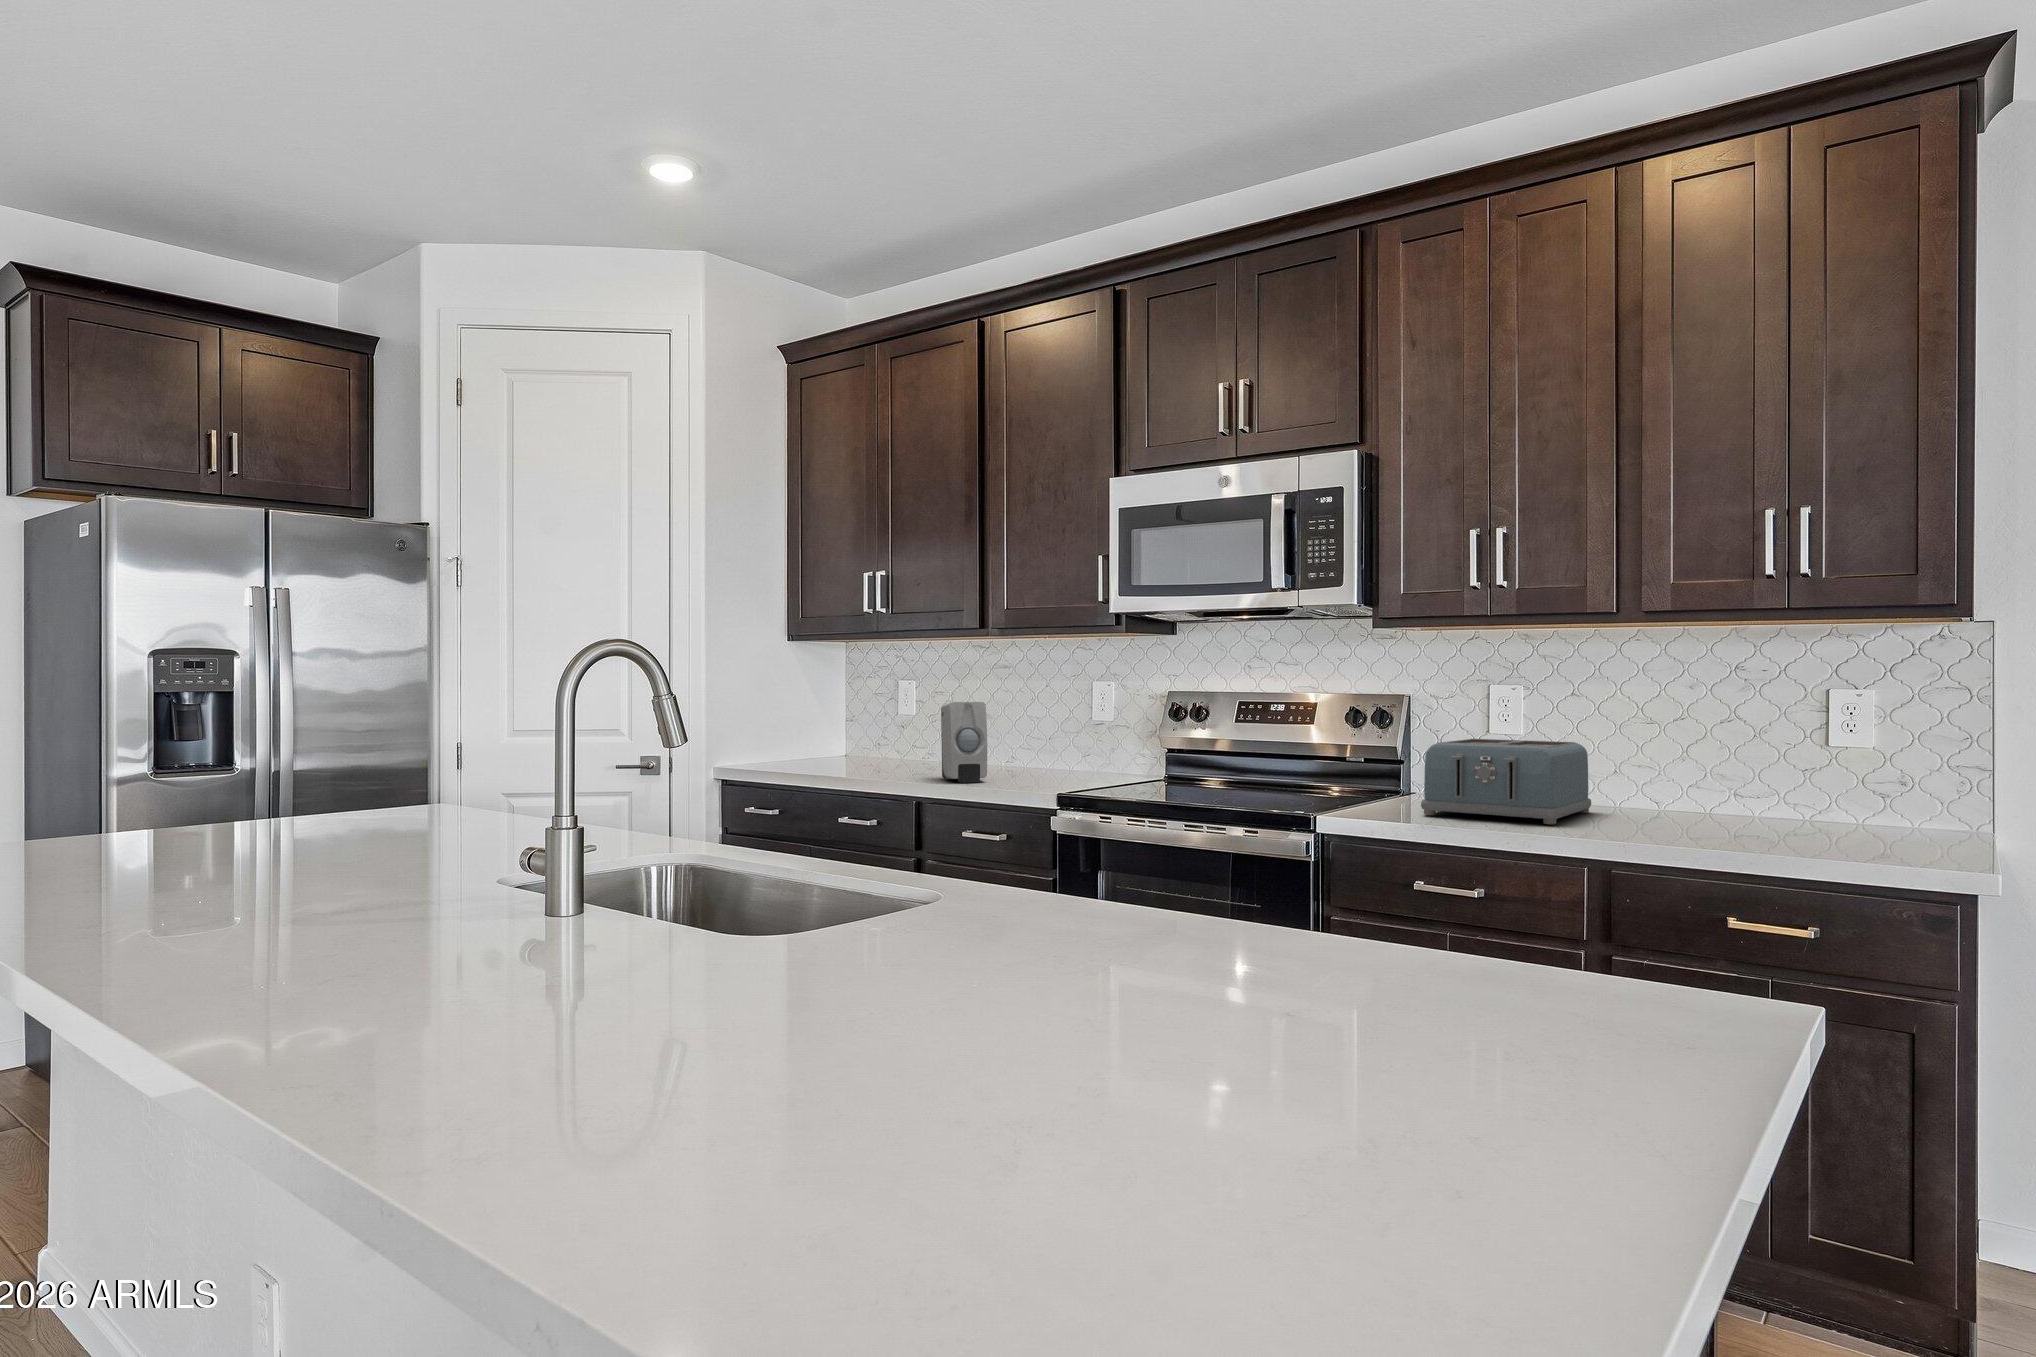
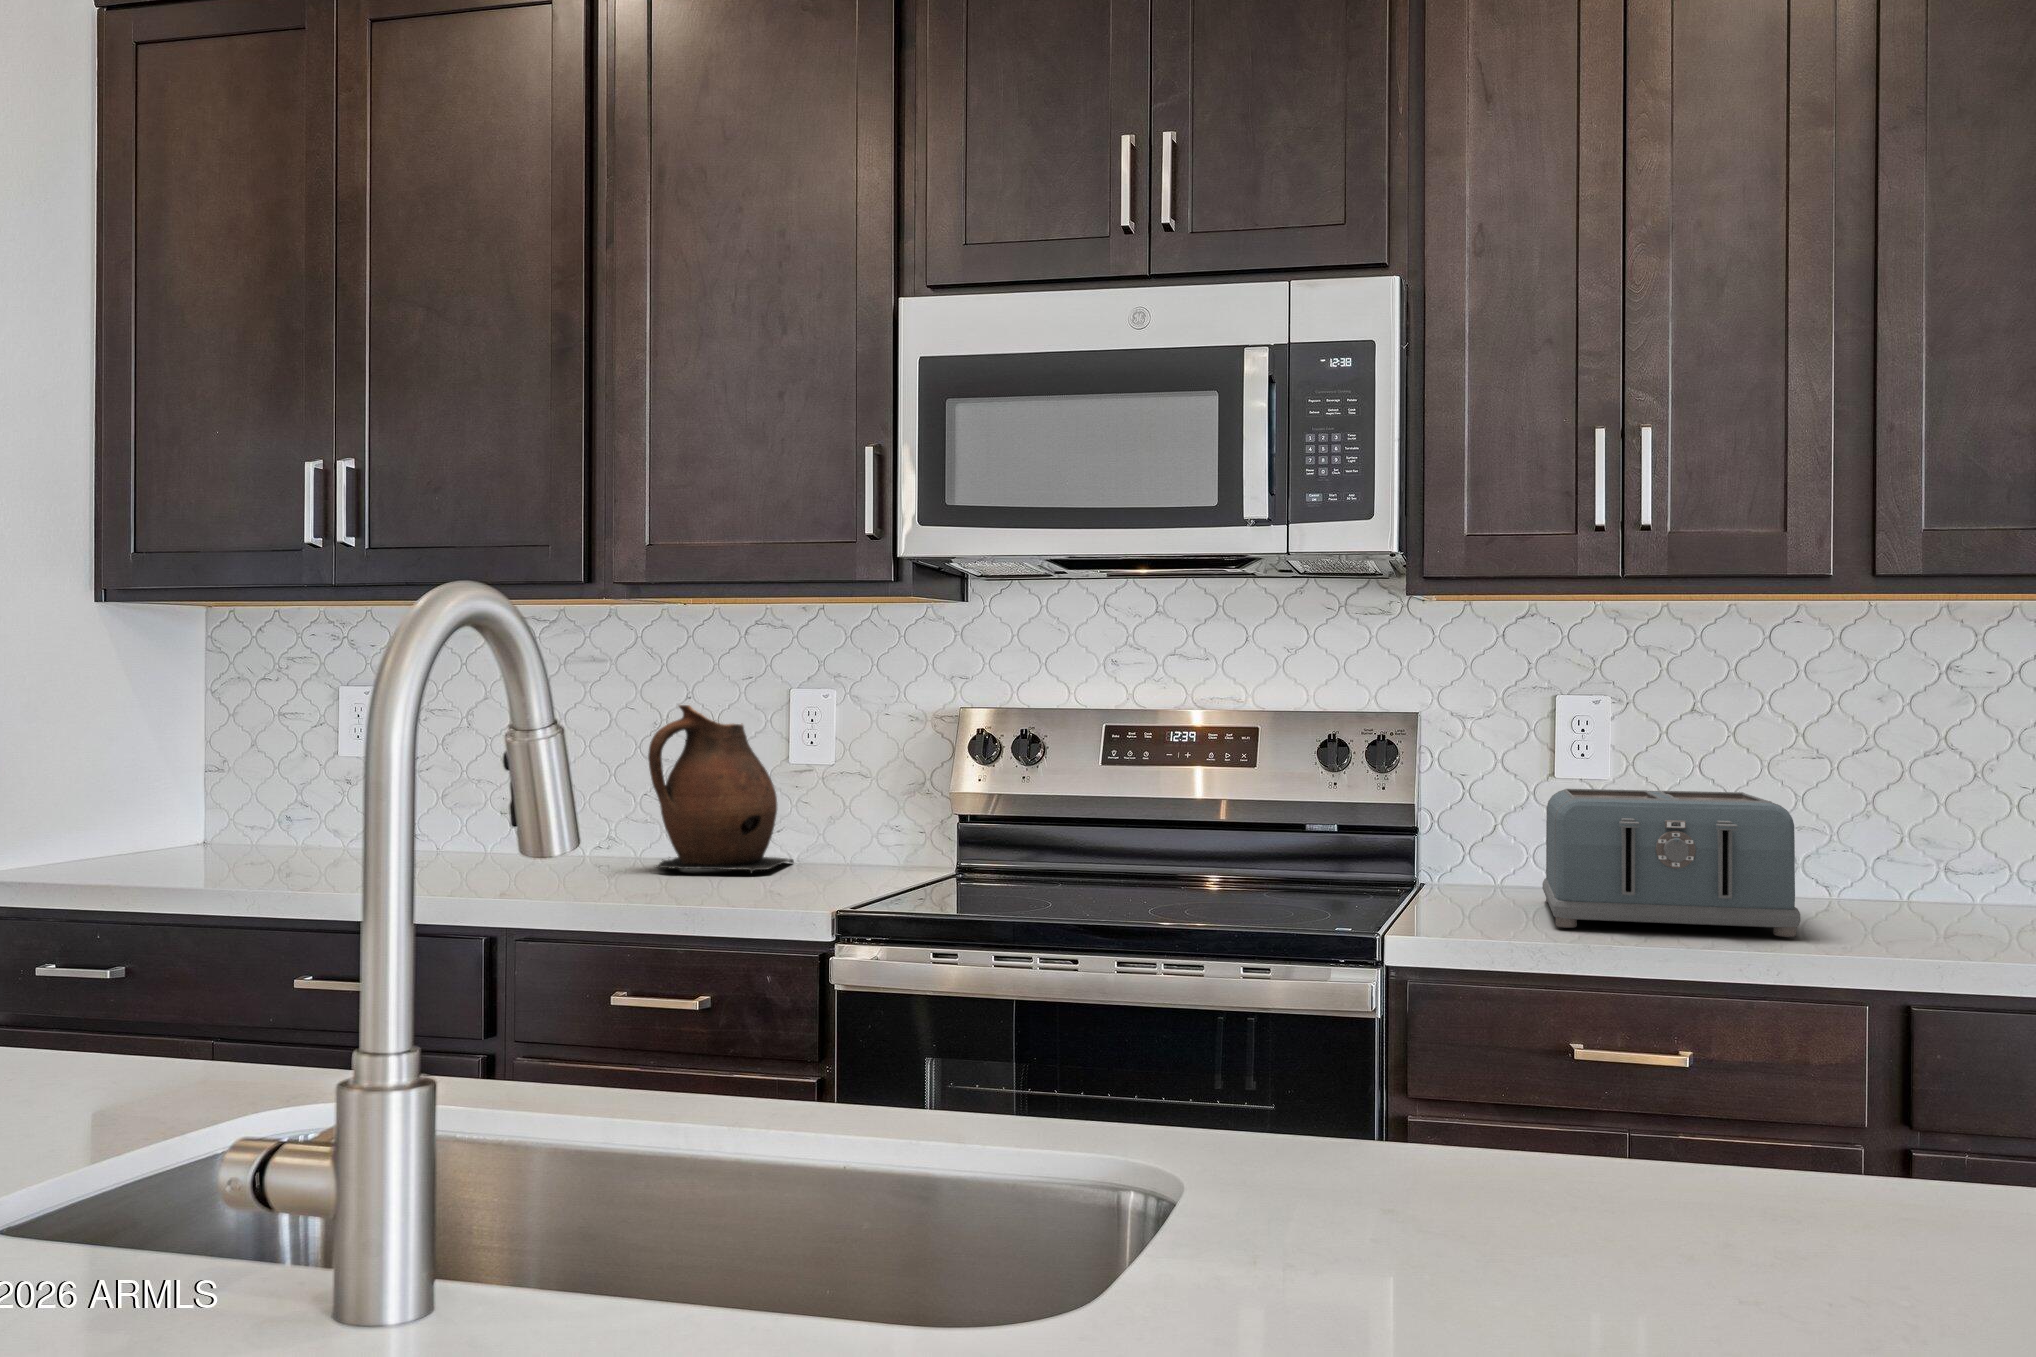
ceramic pitcher: none [1012,690,1092,777] -> present [648,705,794,873]
soap dispenser: present [941,702,987,783] -> none [517,728,631,893]

